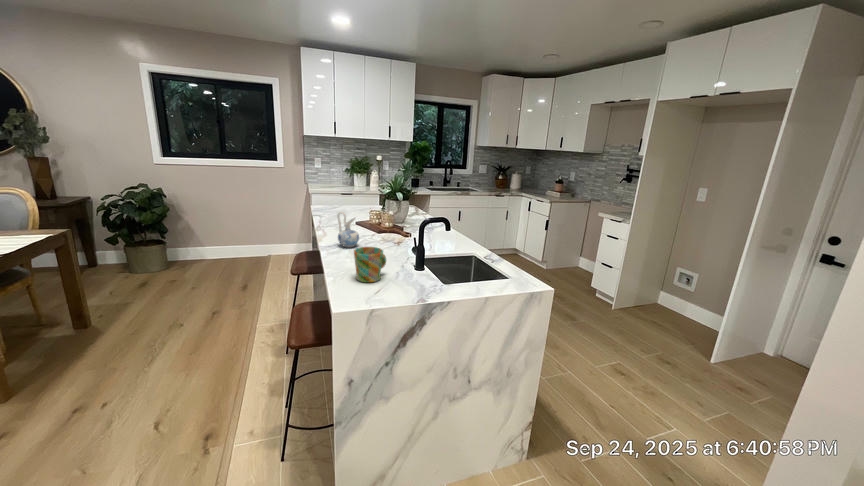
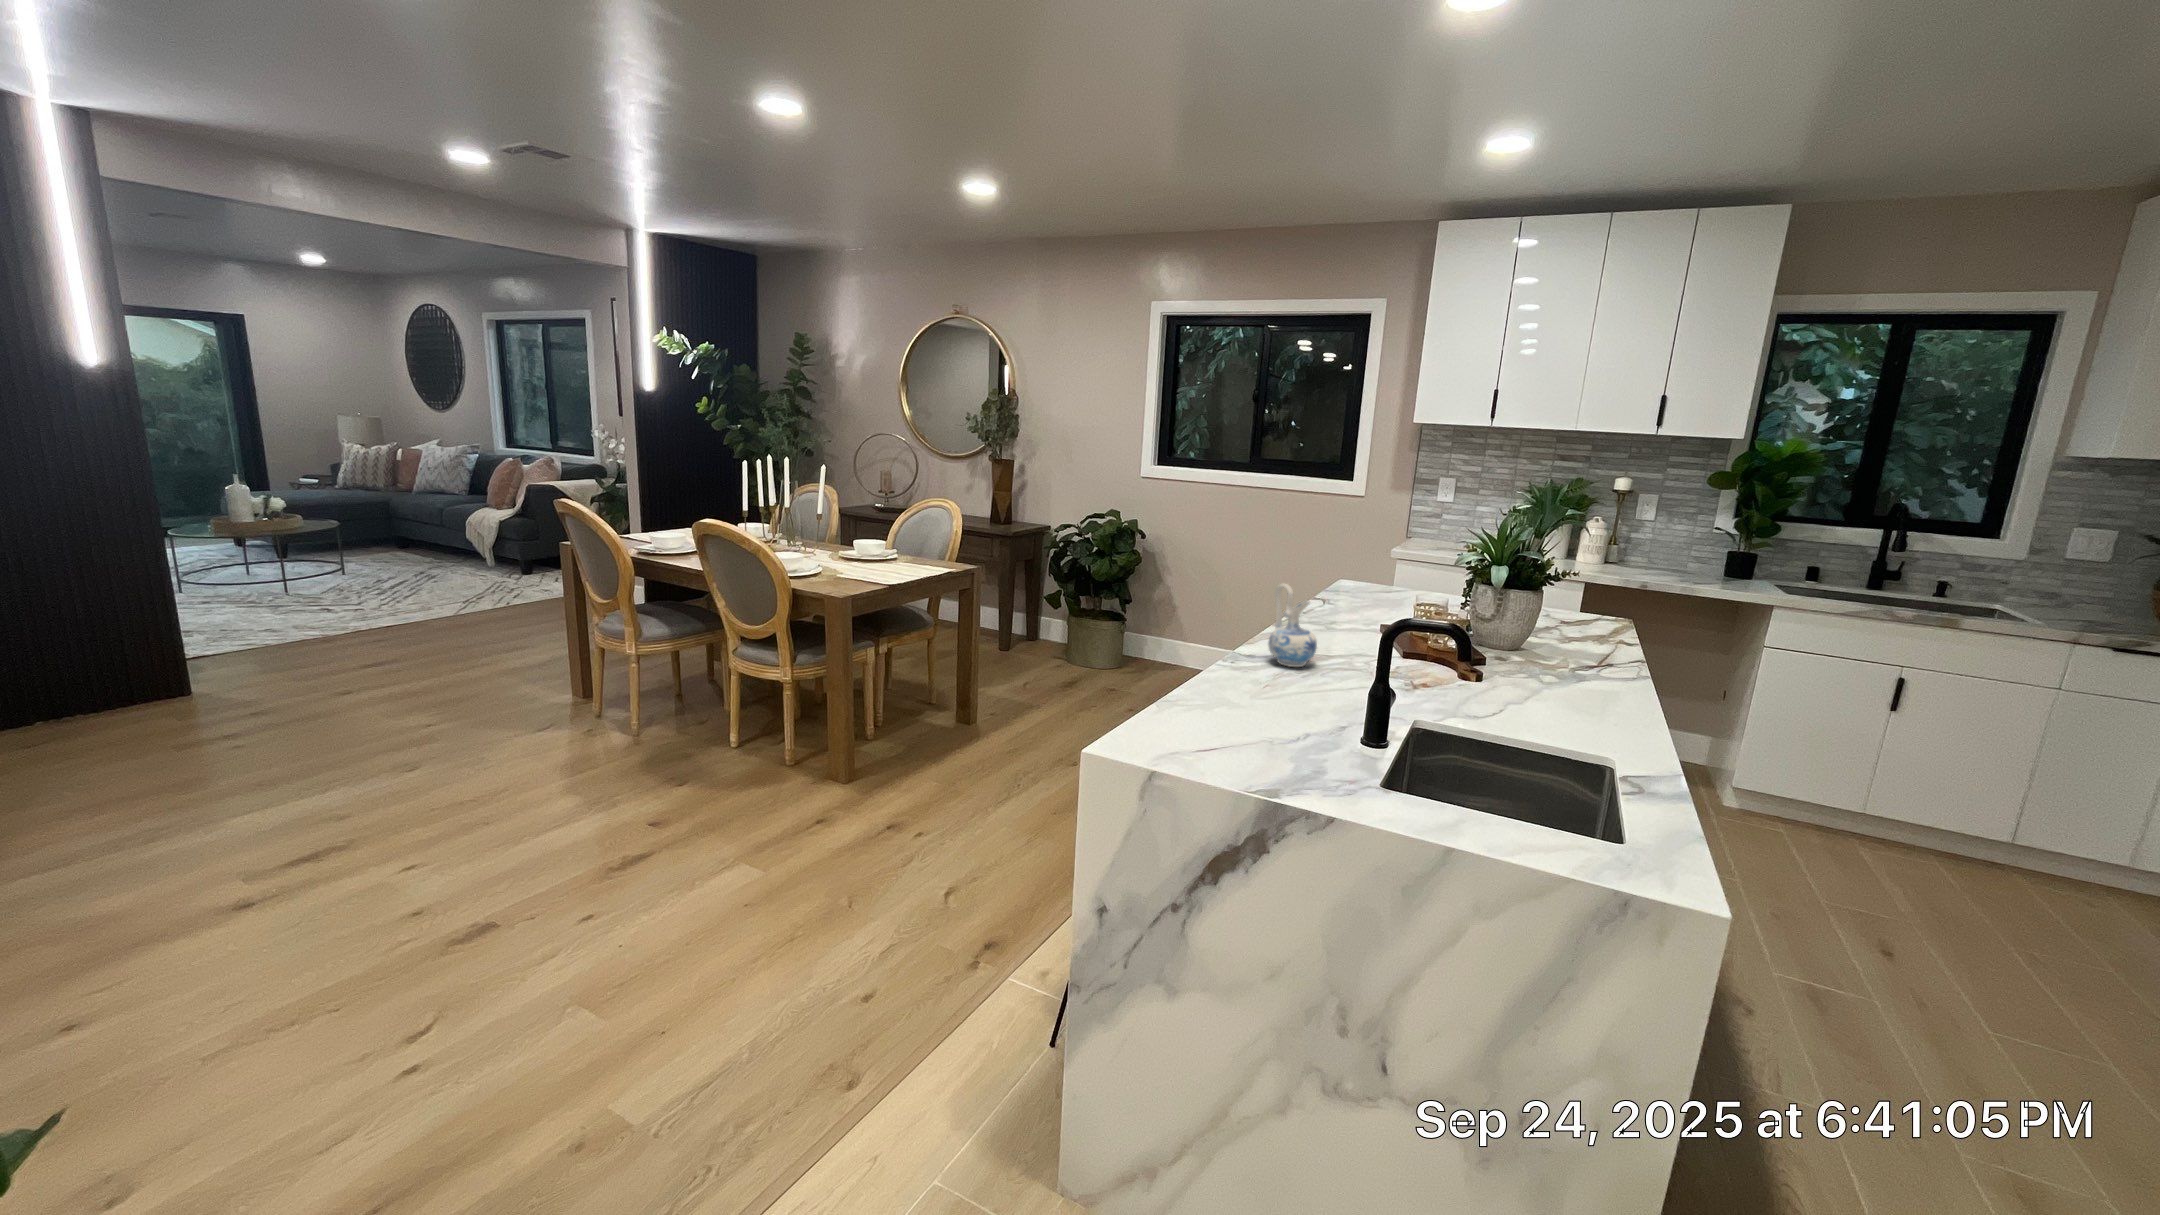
mug: present [354,247,386,282] -> none [1204,654,1283,734]

